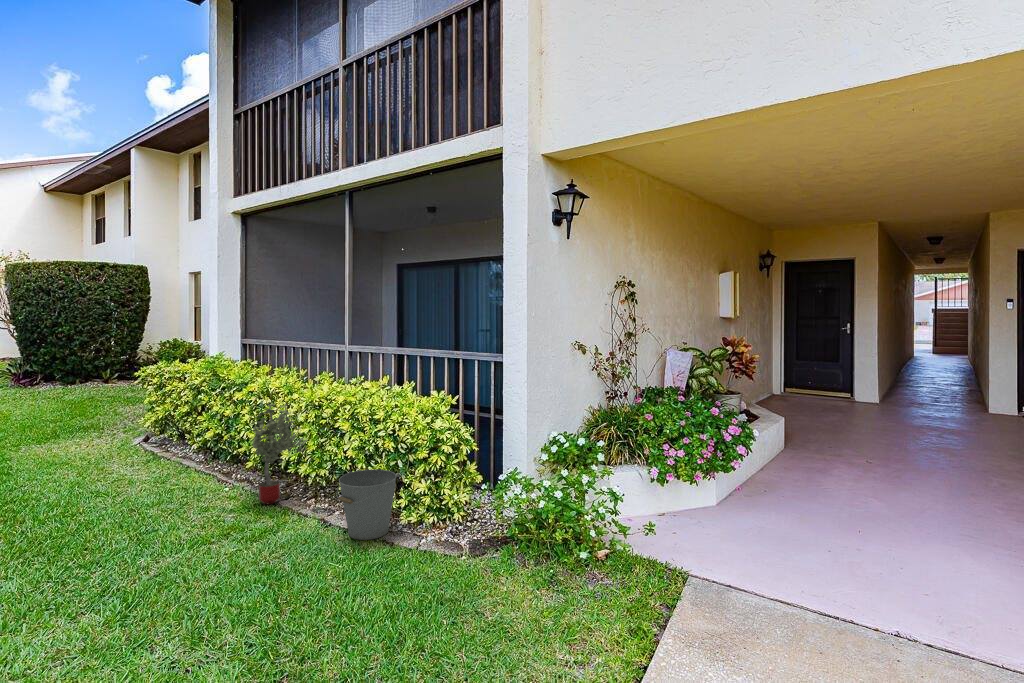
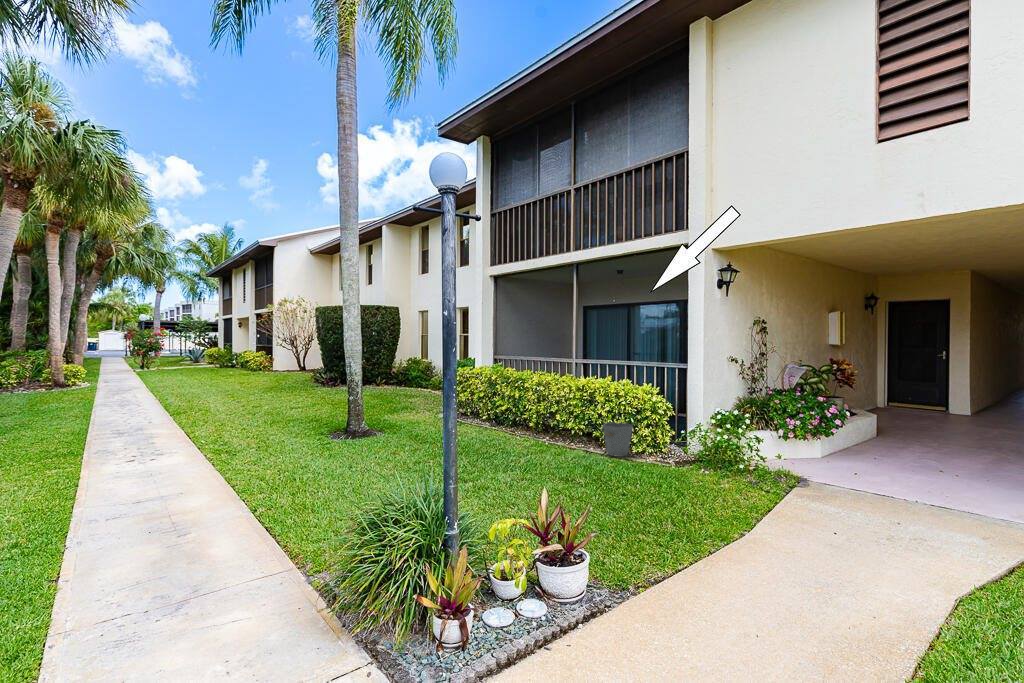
potted tree: present [252,403,307,504] -> none [538,387,572,442]

